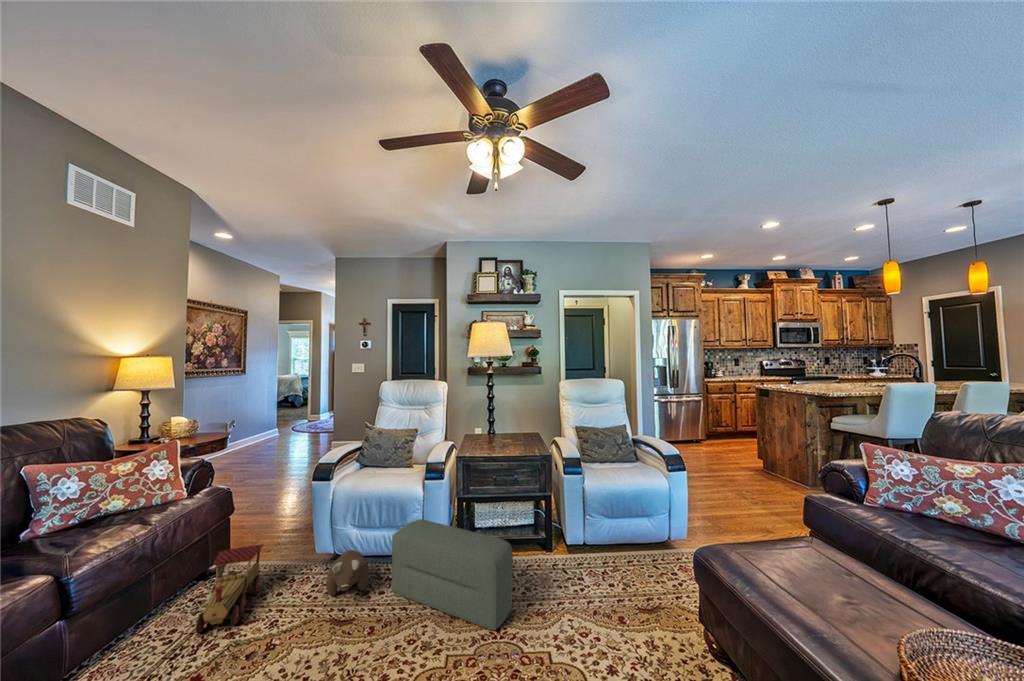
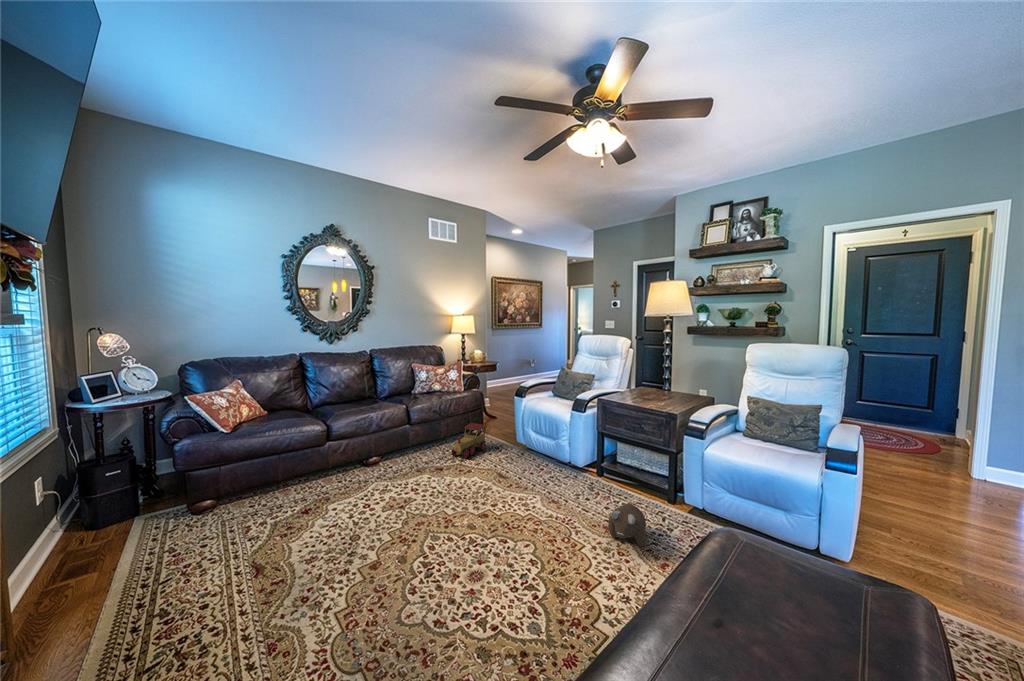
pouf: present [392,519,513,630] -> none [536,436,593,518]
plush toy: present [326,550,369,596] -> present [608,504,646,546]

